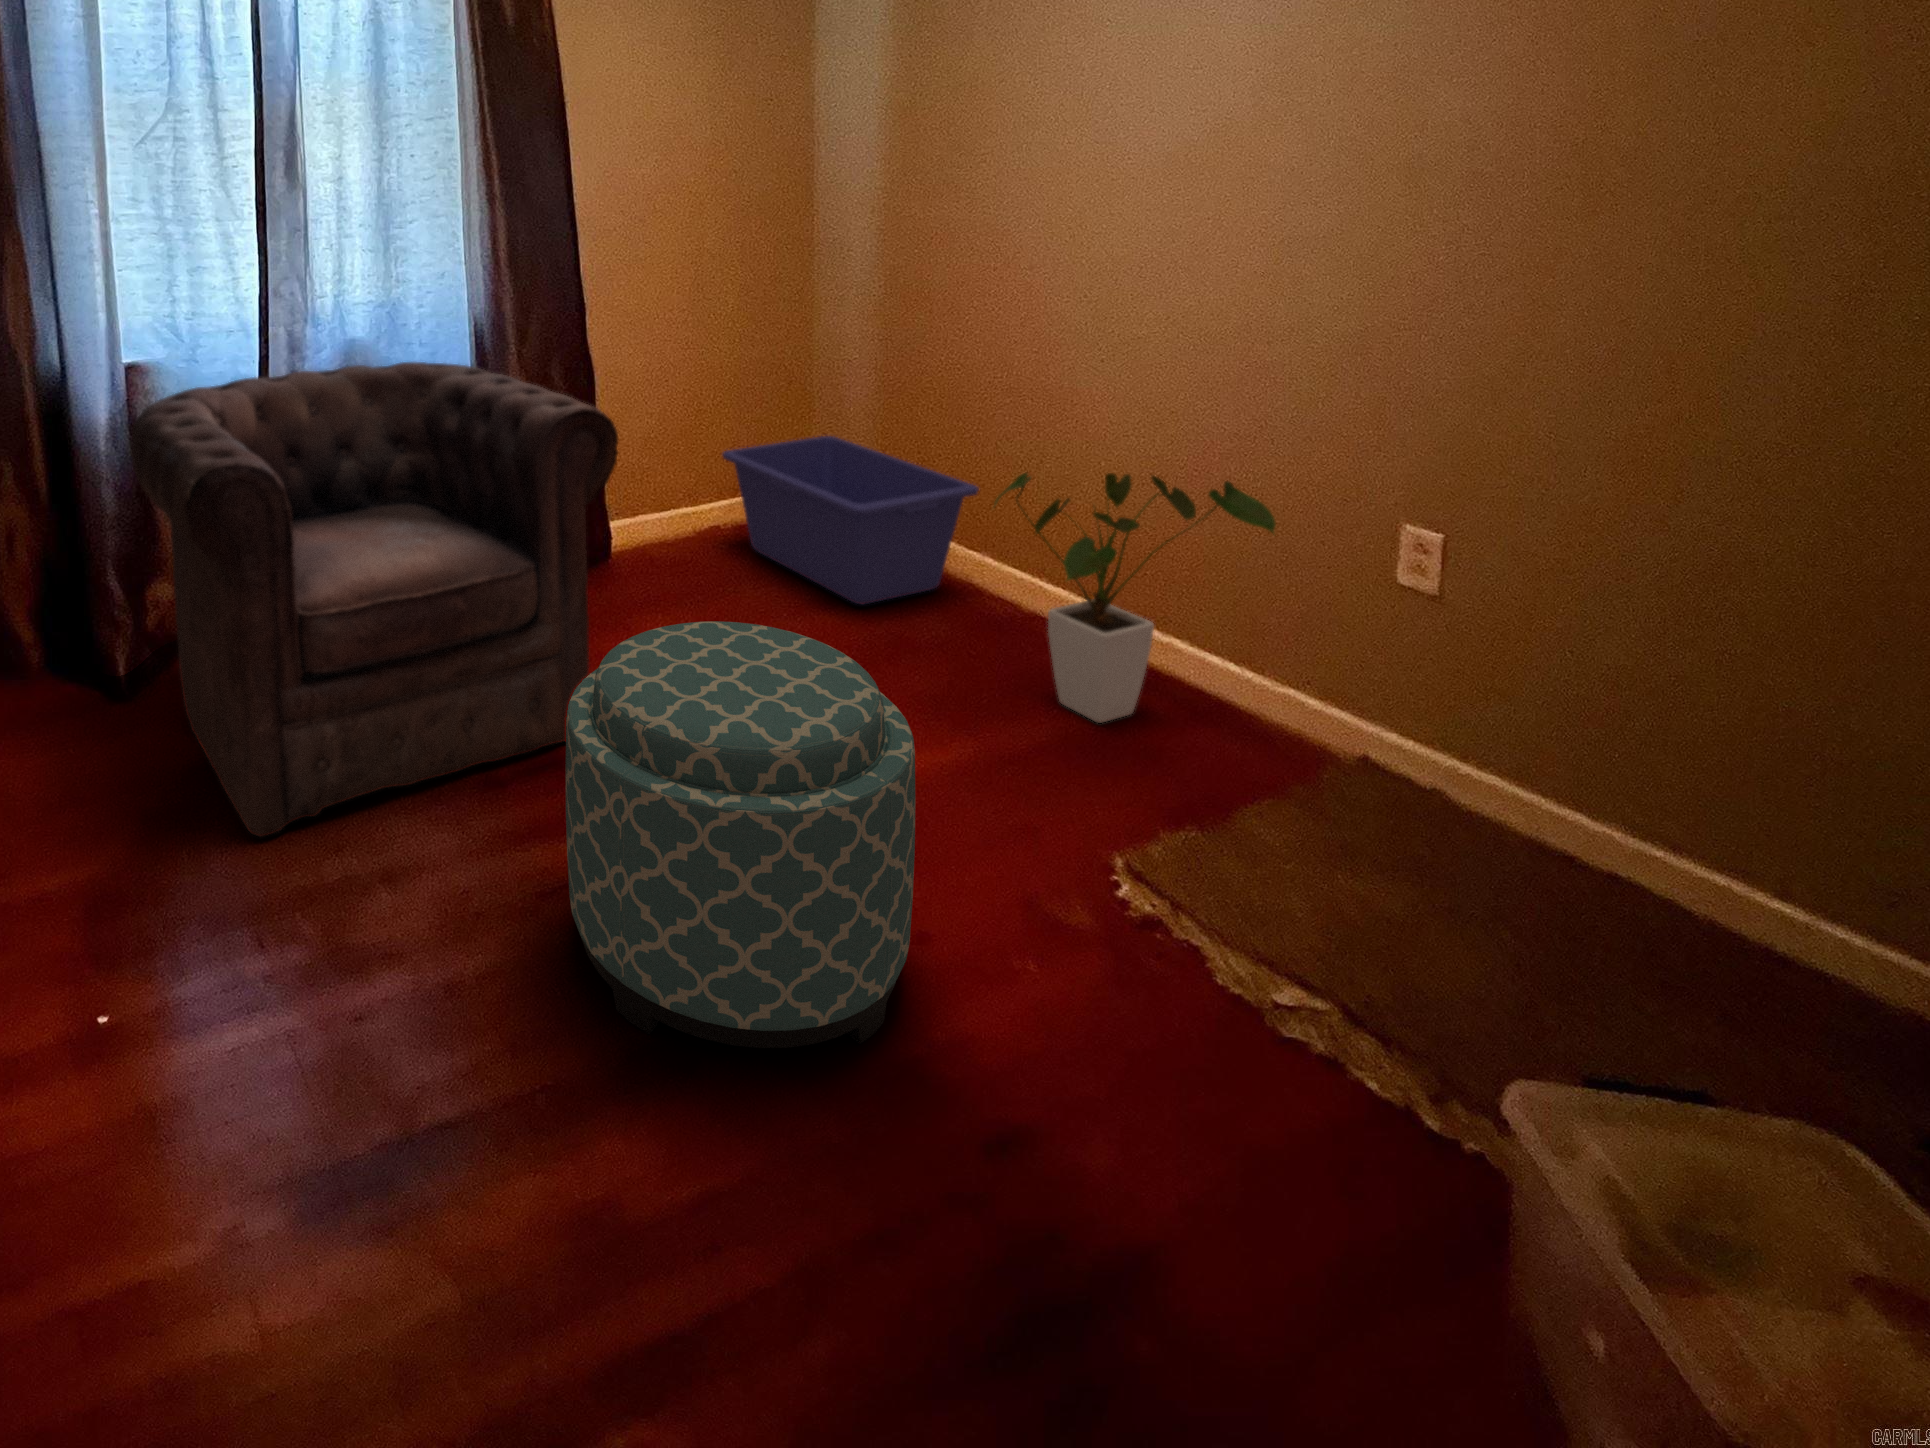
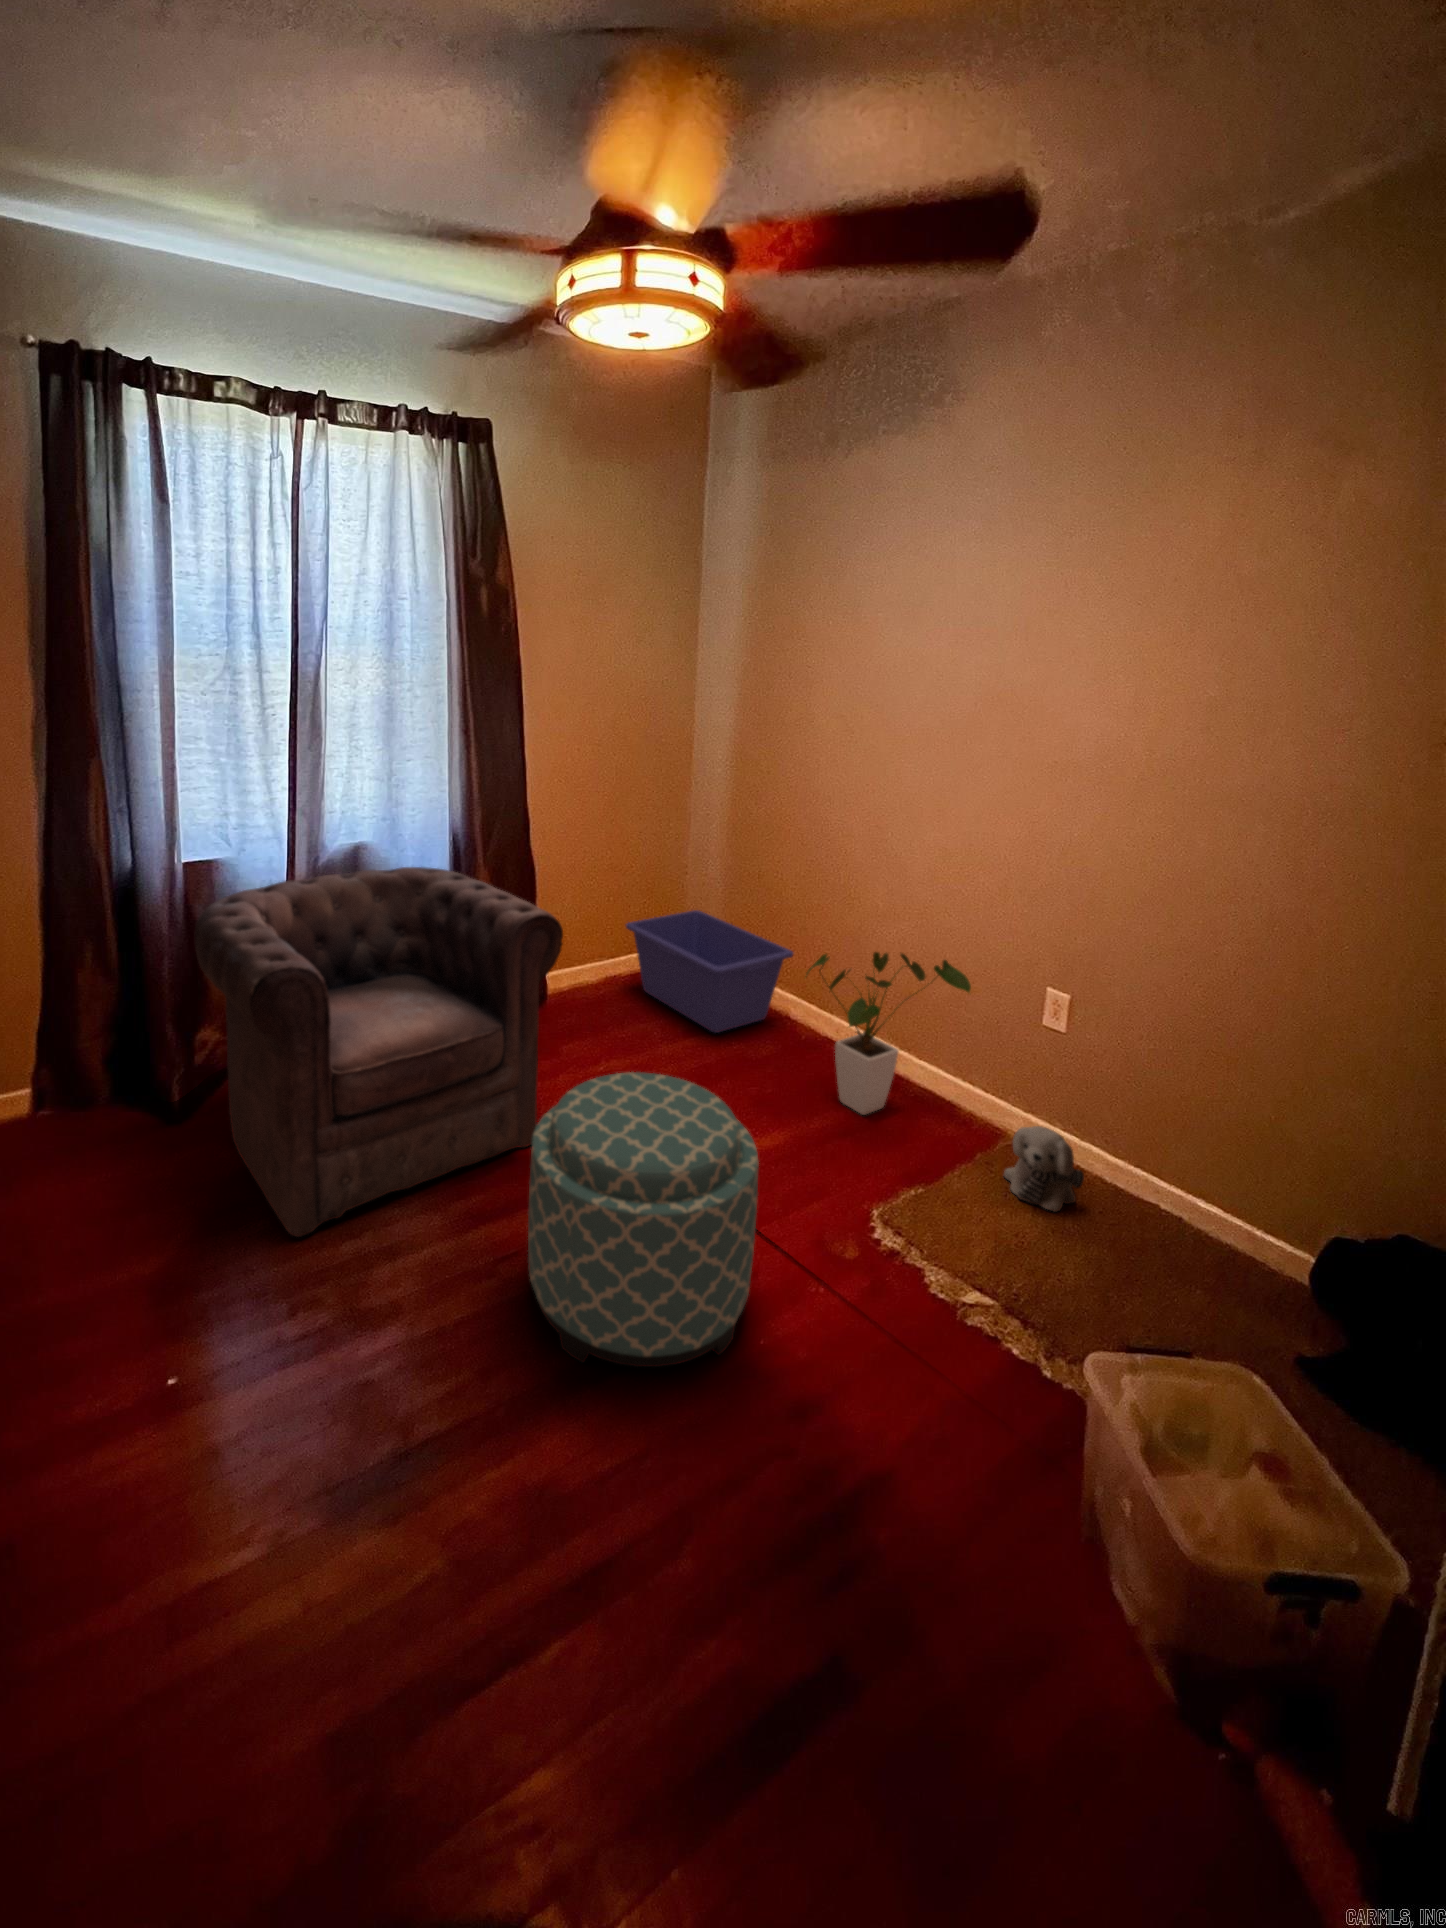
plush toy: none [1348,738,1499,880] -> present [1004,1126,1084,1212]

